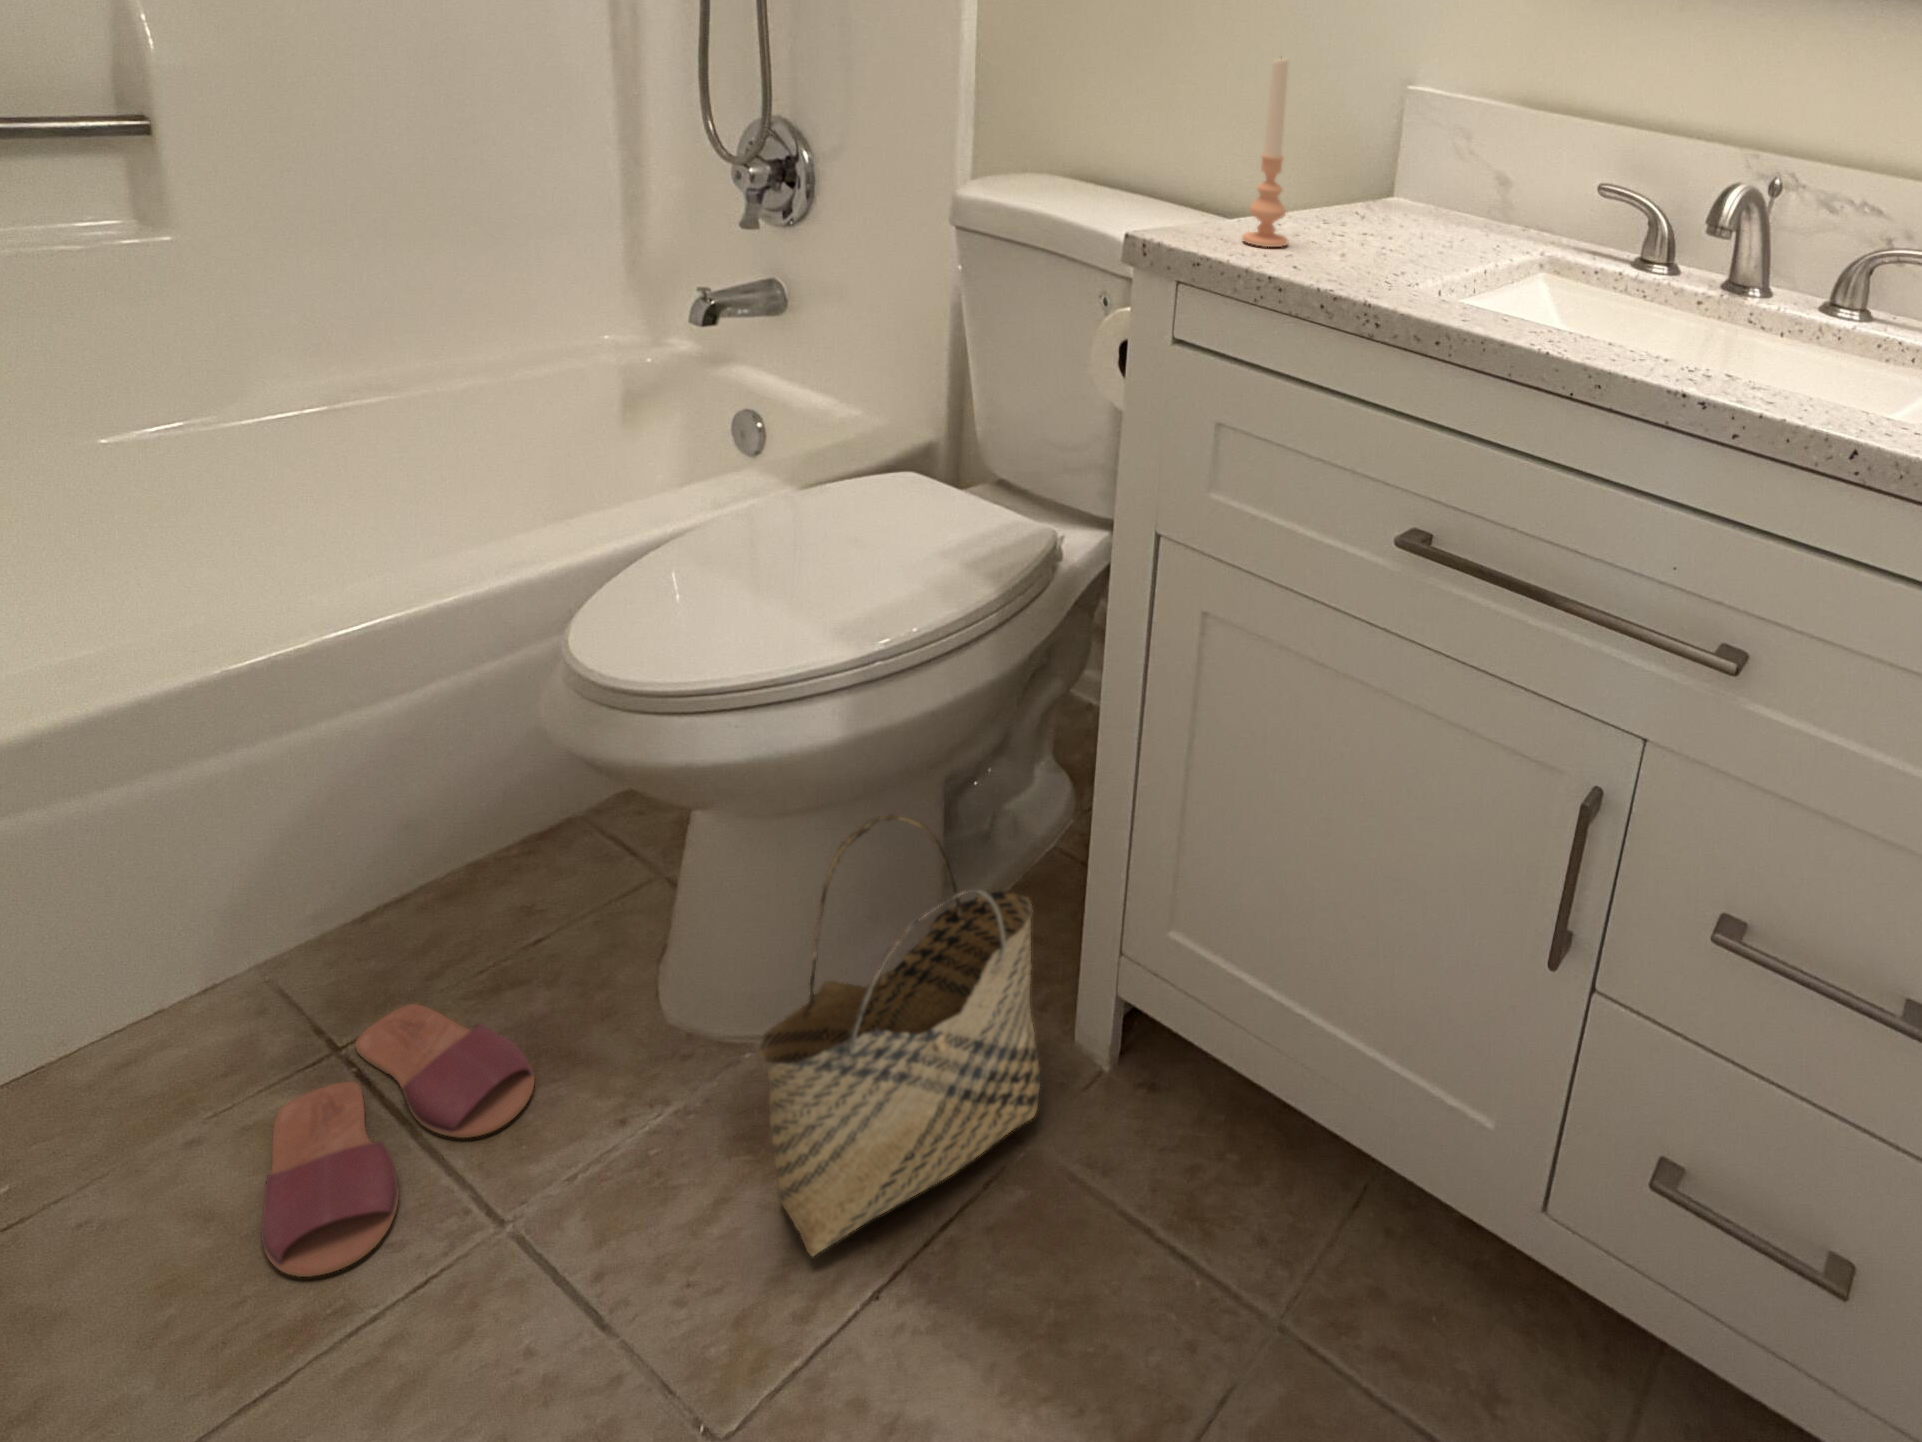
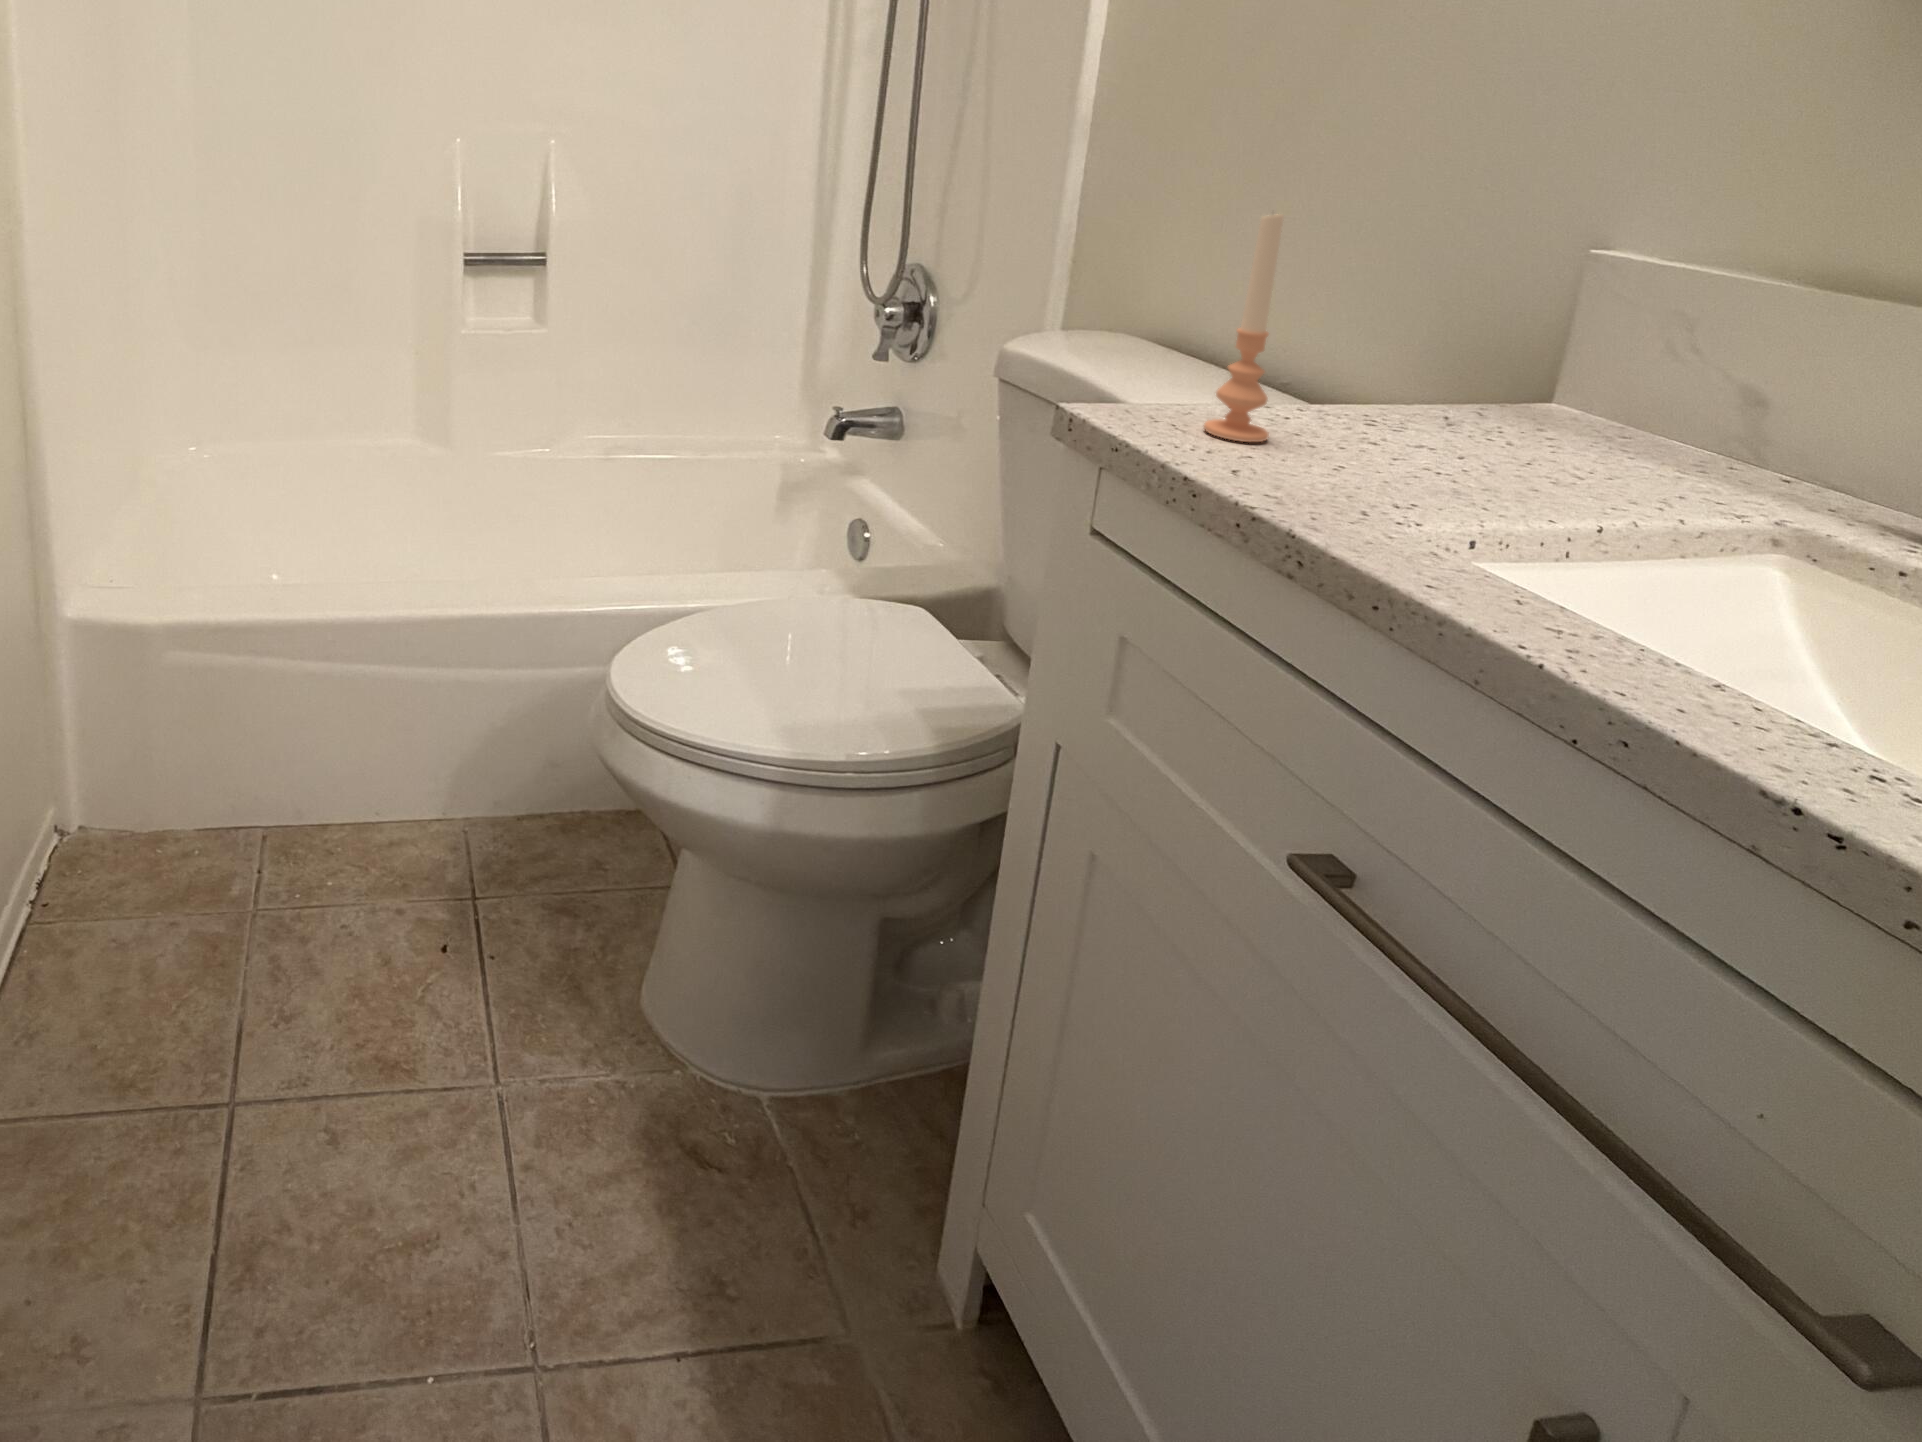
woven basket: present [759,815,1040,1256] -> none [637,913,904,1319]
slippers: present [261,1004,534,1277] -> none [394,889,554,1046]

